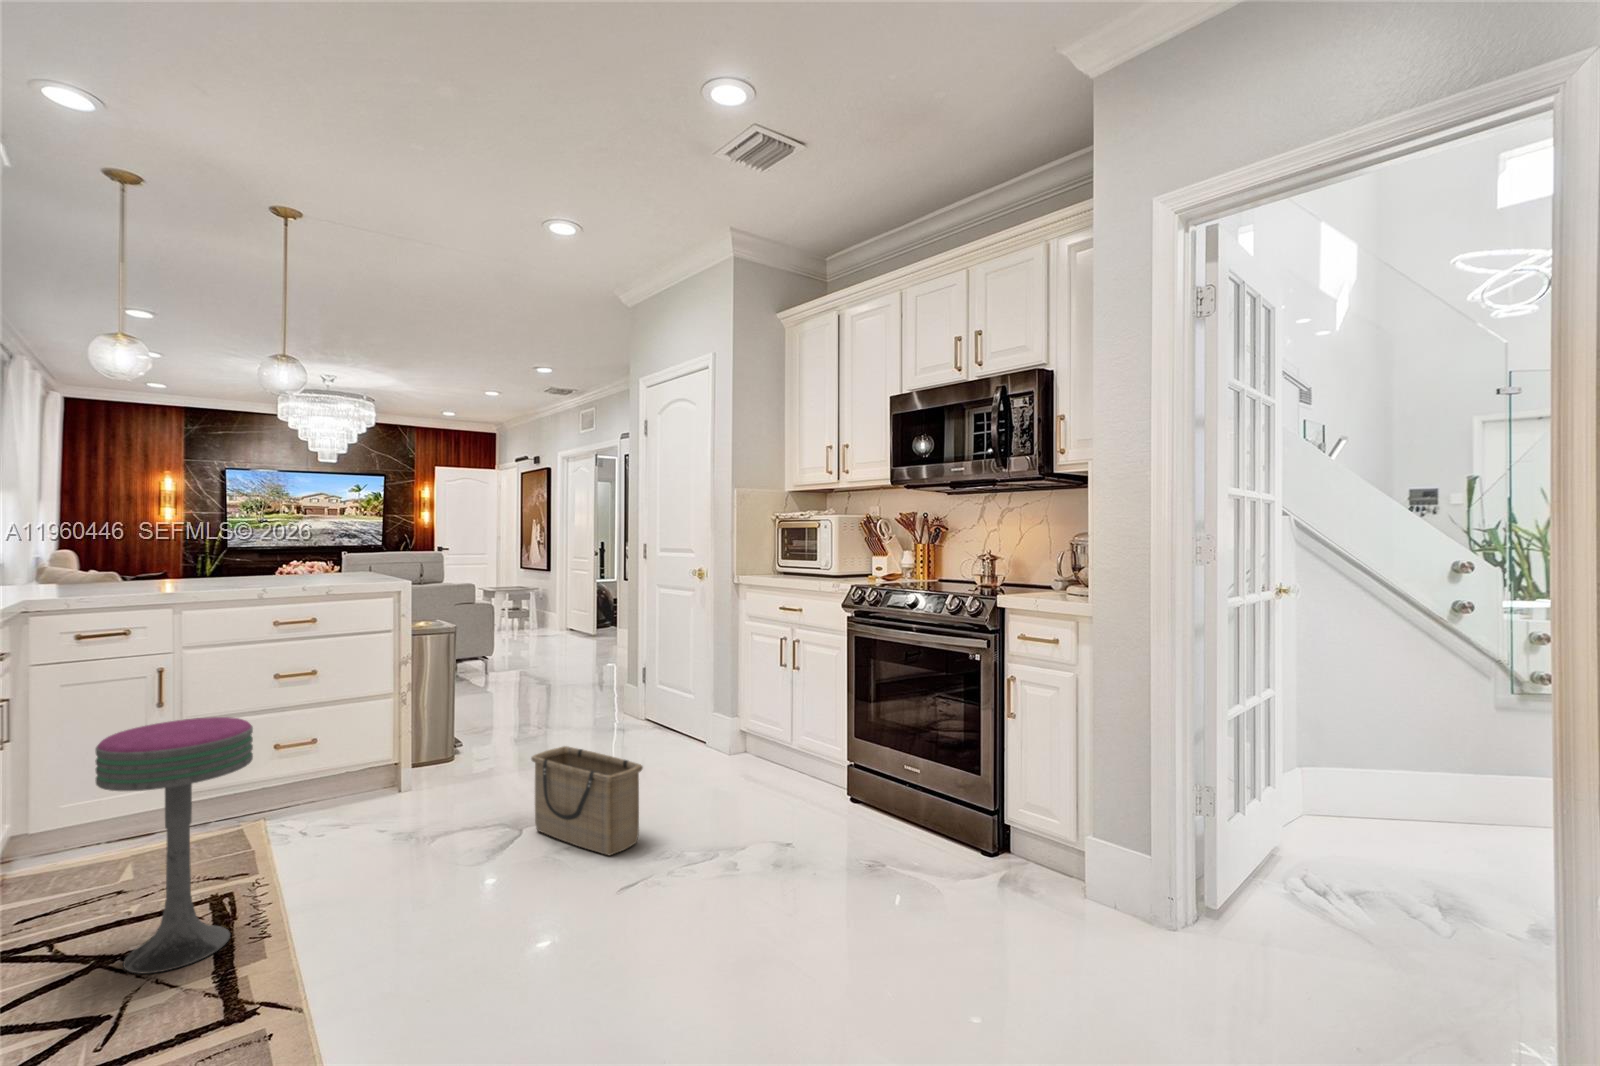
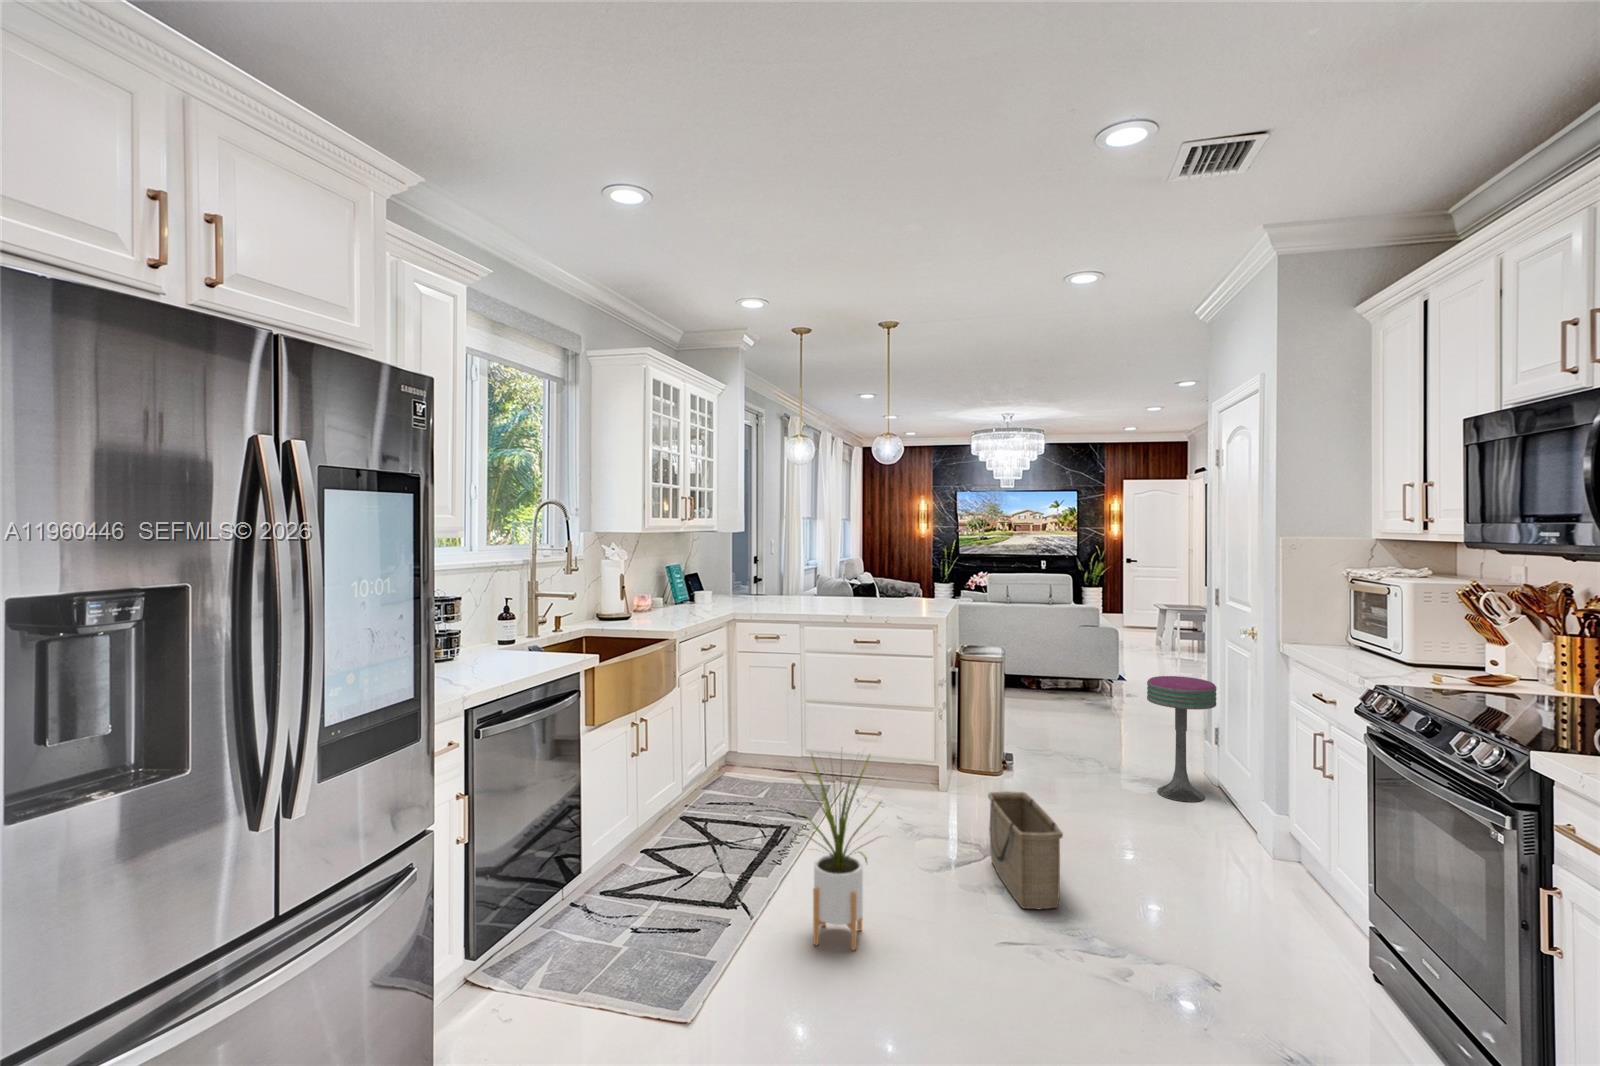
house plant: none [374,709,525,992] -> present [793,755,881,951]
bar stool: present [95,717,253,973] -> present [1147,676,1216,802]

